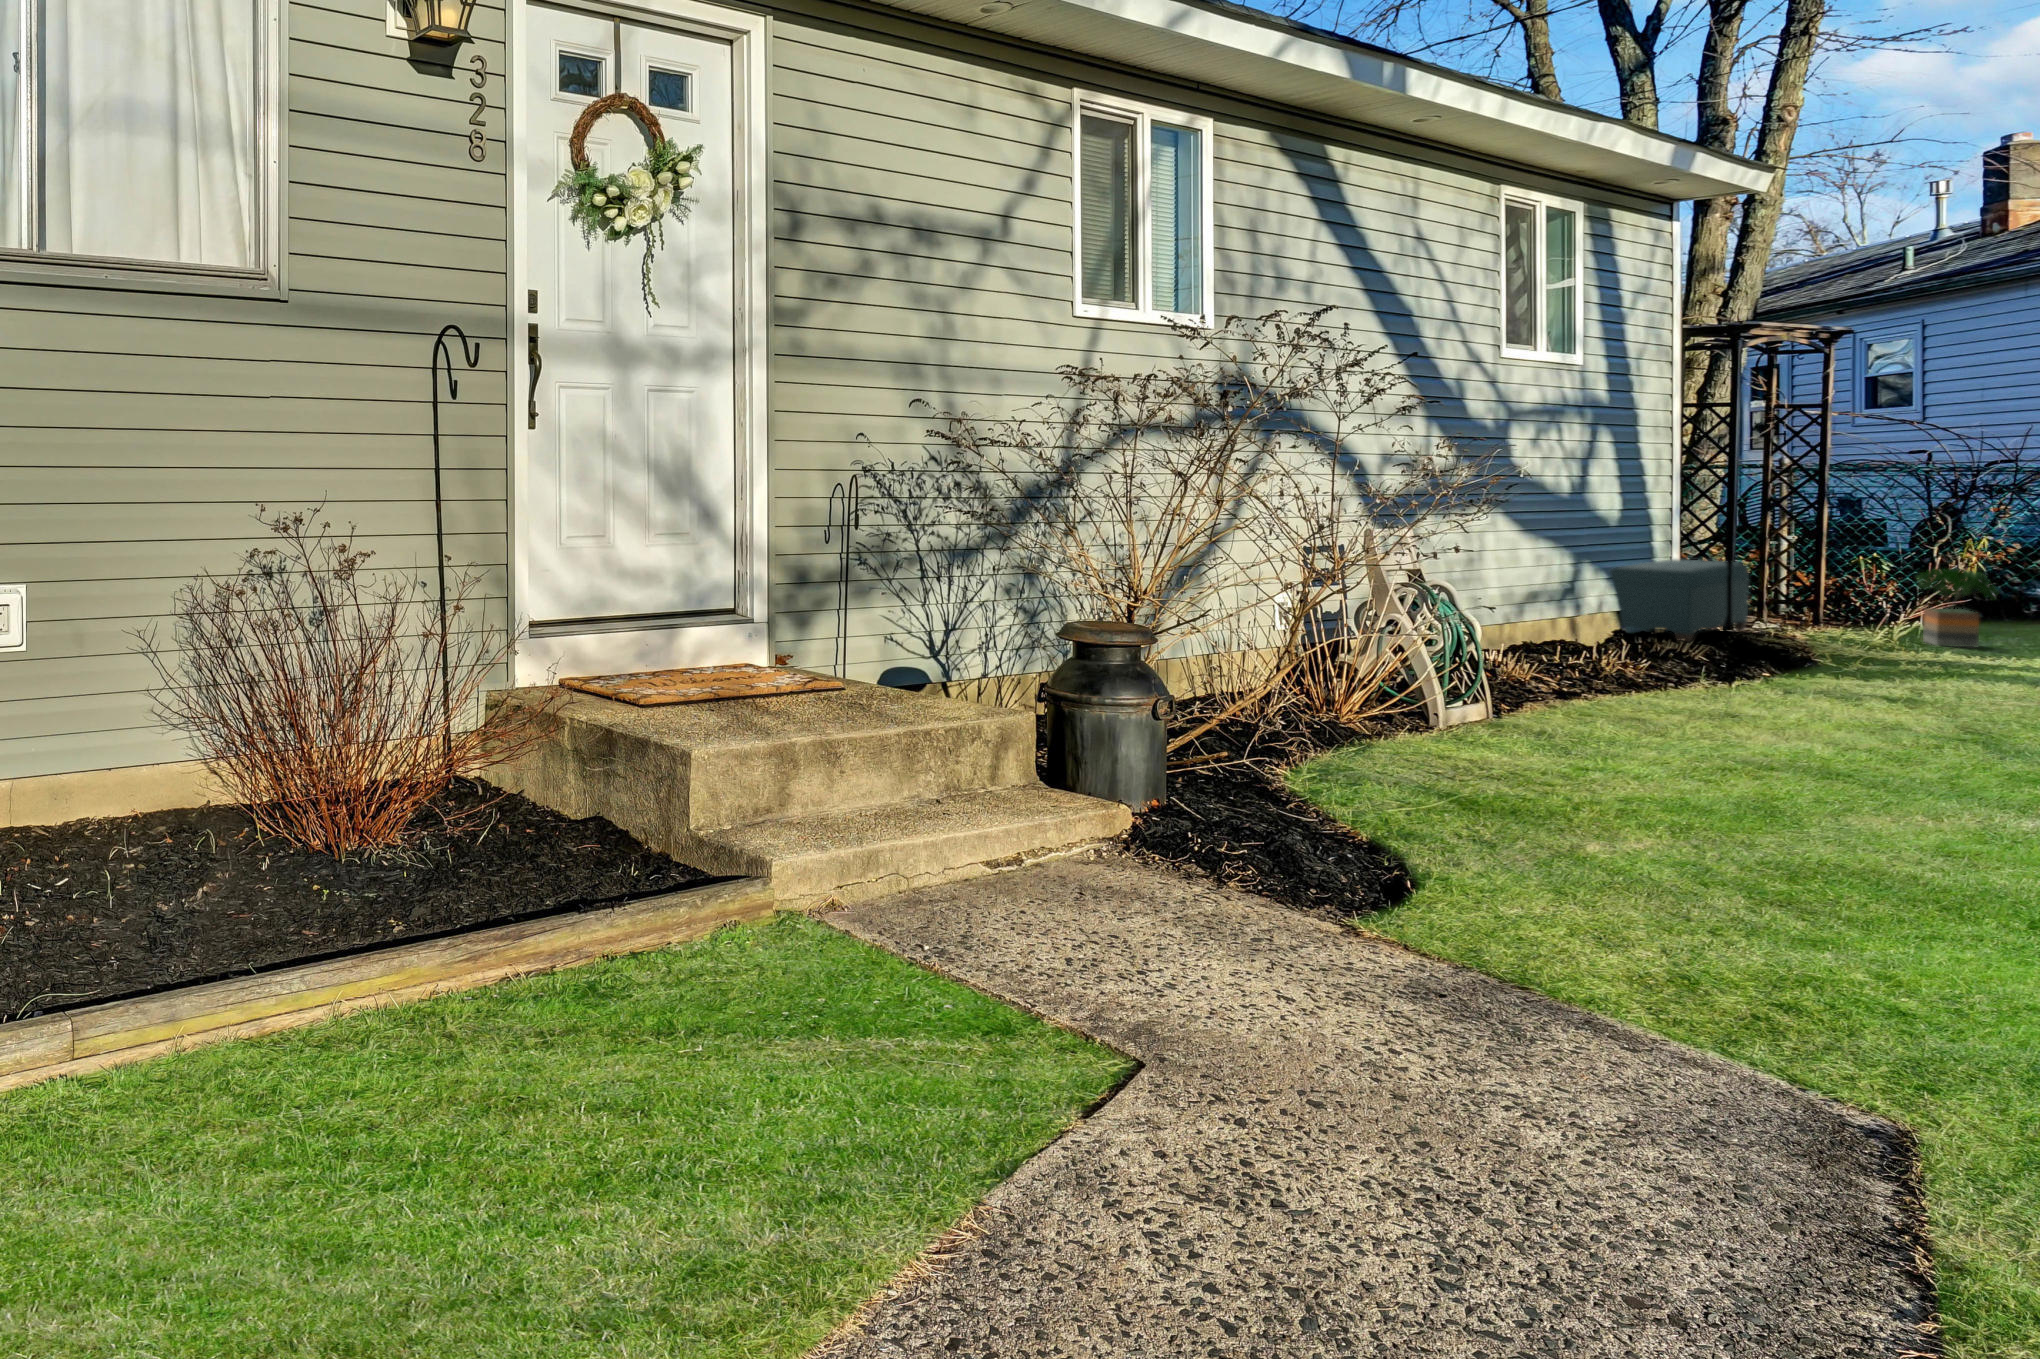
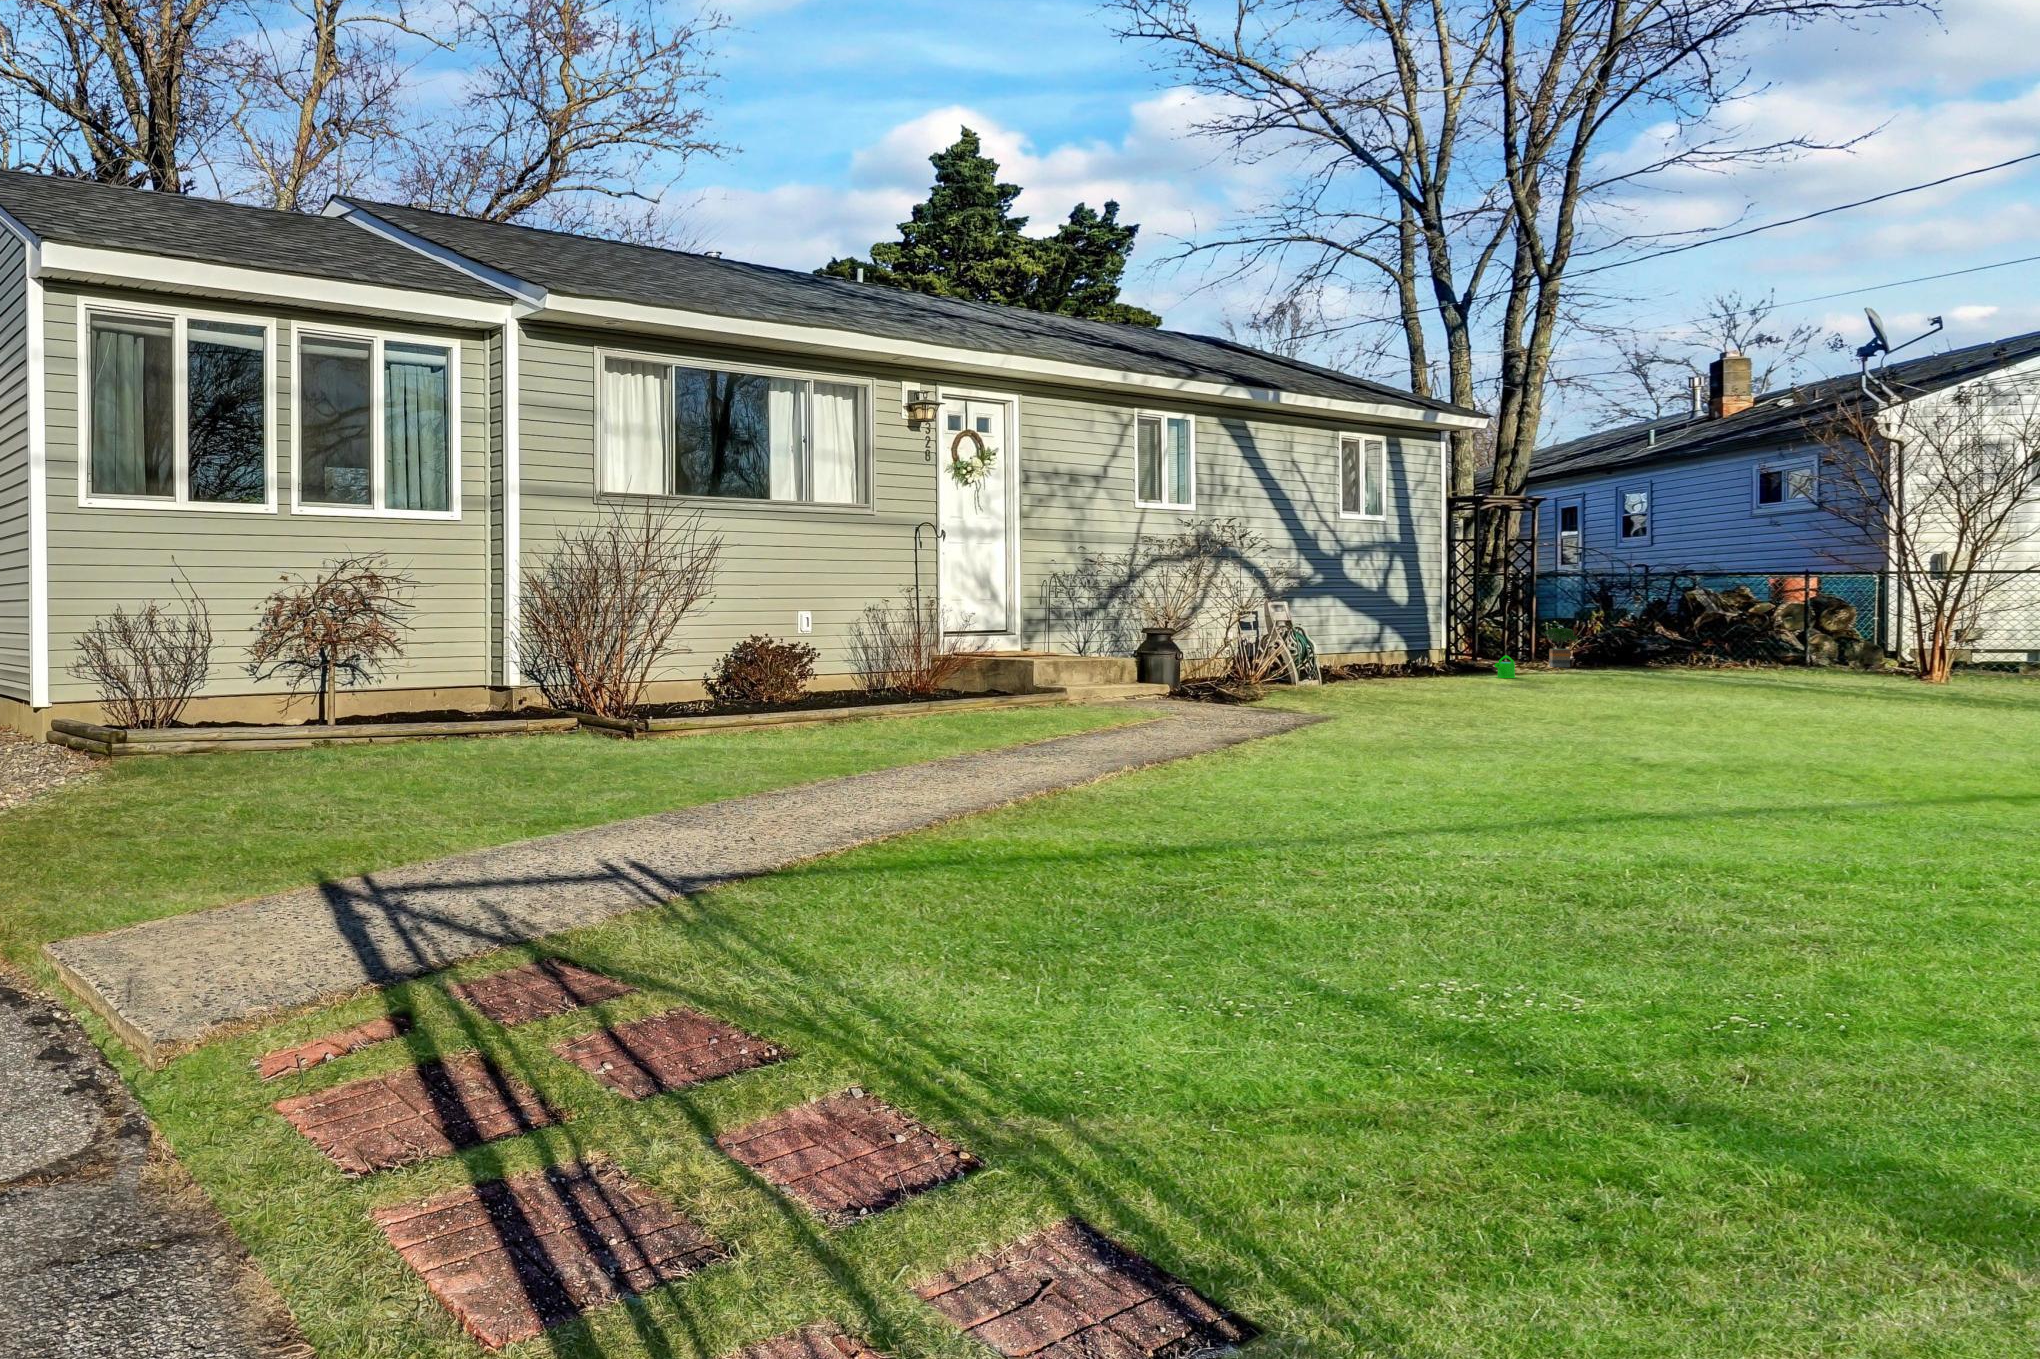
bench: present [1610,559,1749,642] -> none [1398,627,1472,667]
watering can: none [1917,651,1976,705] -> present [1494,655,1516,678]

